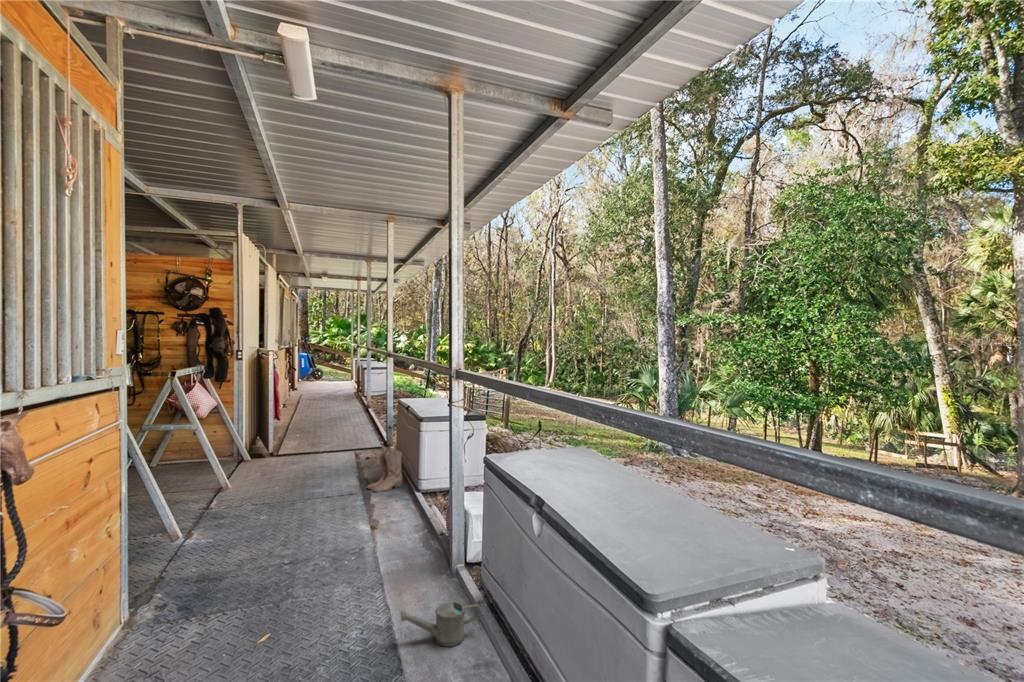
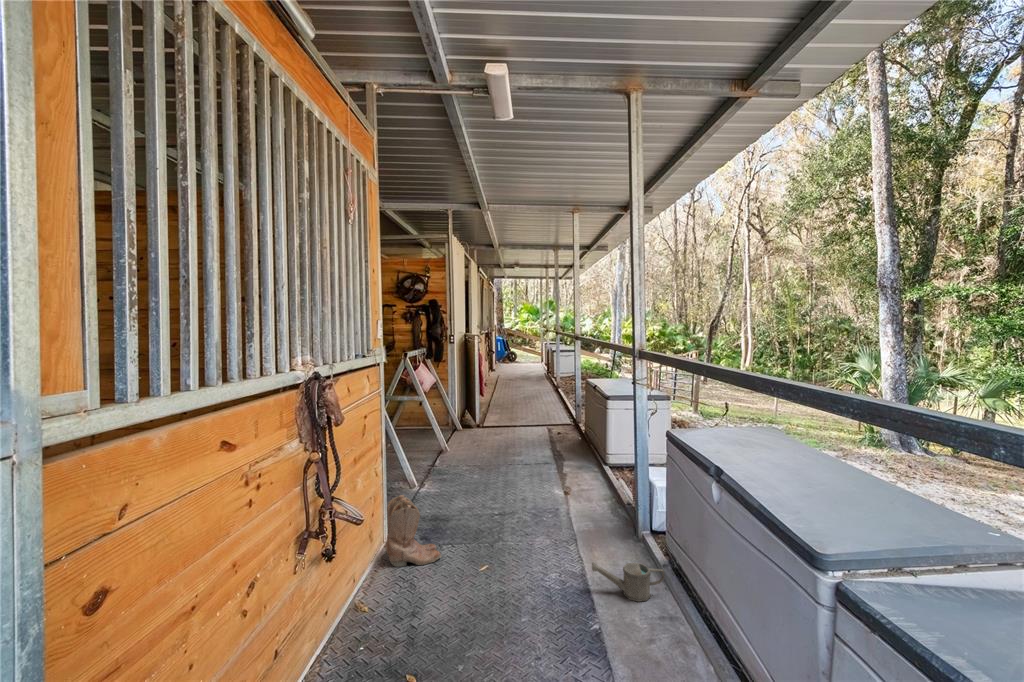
boots: present [367,447,402,492] -> present [386,495,441,567]

